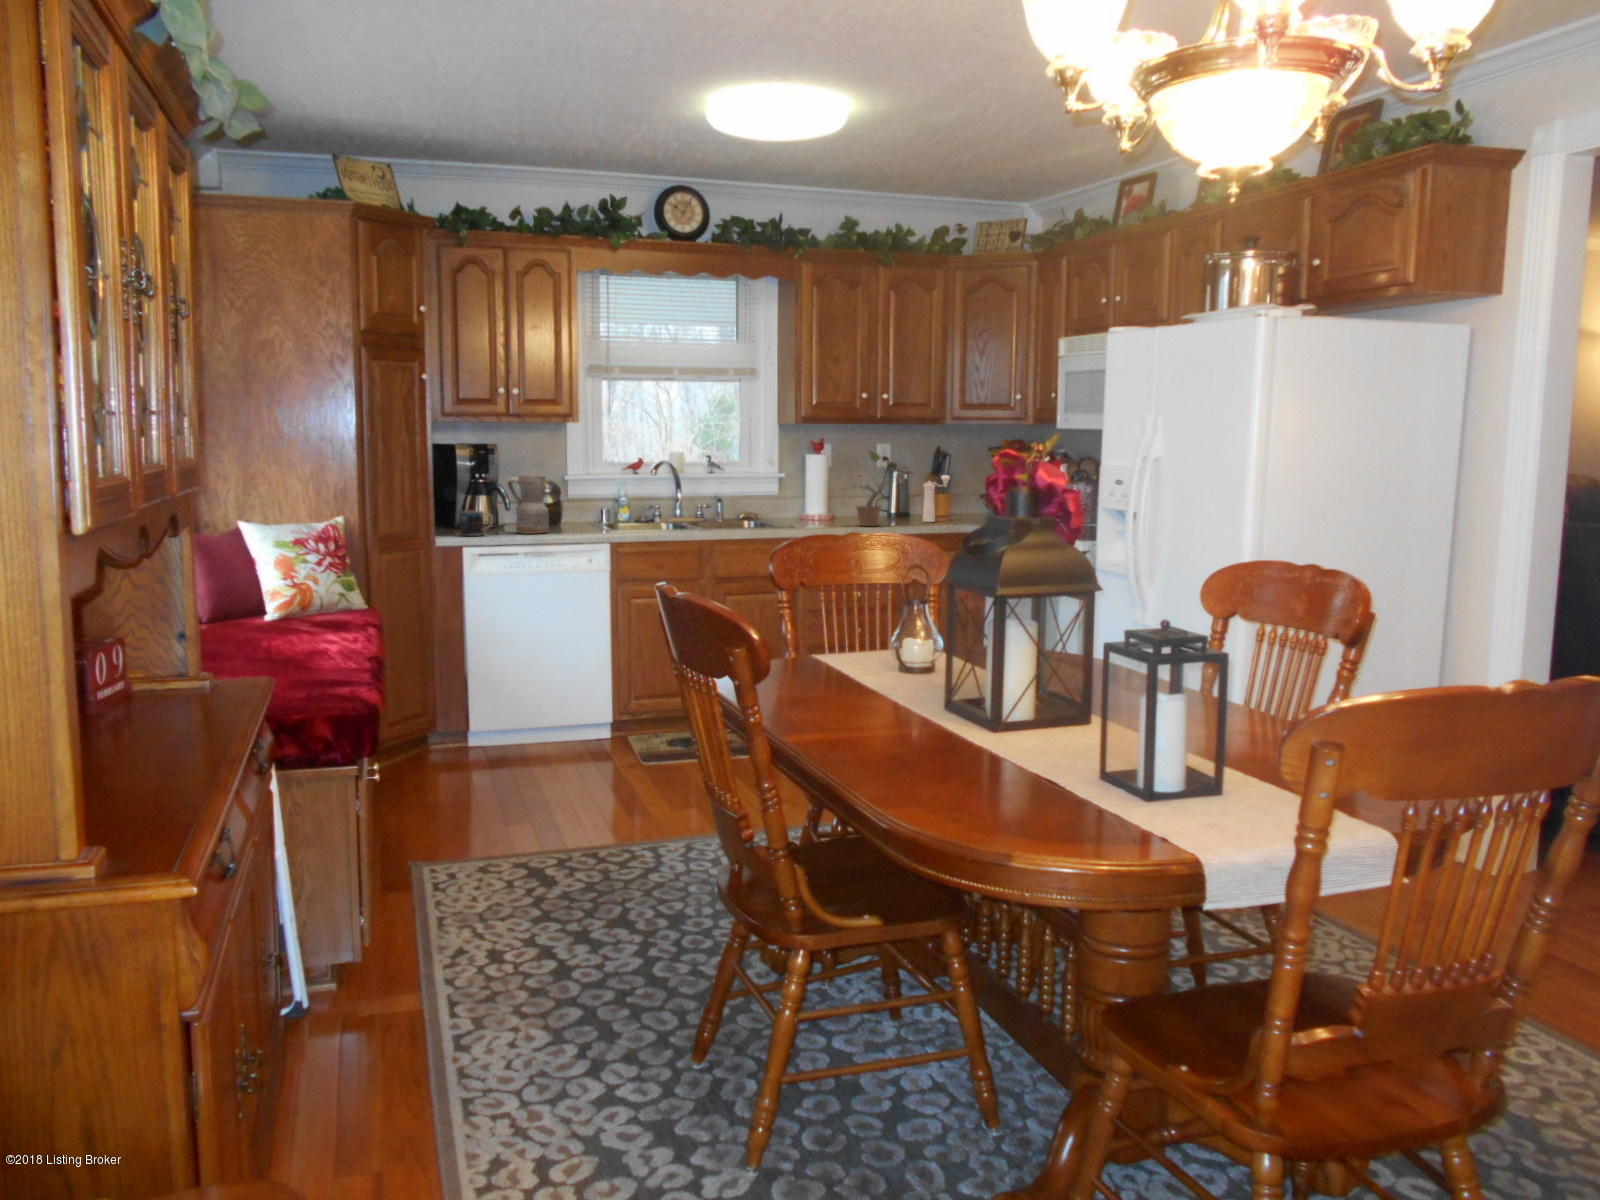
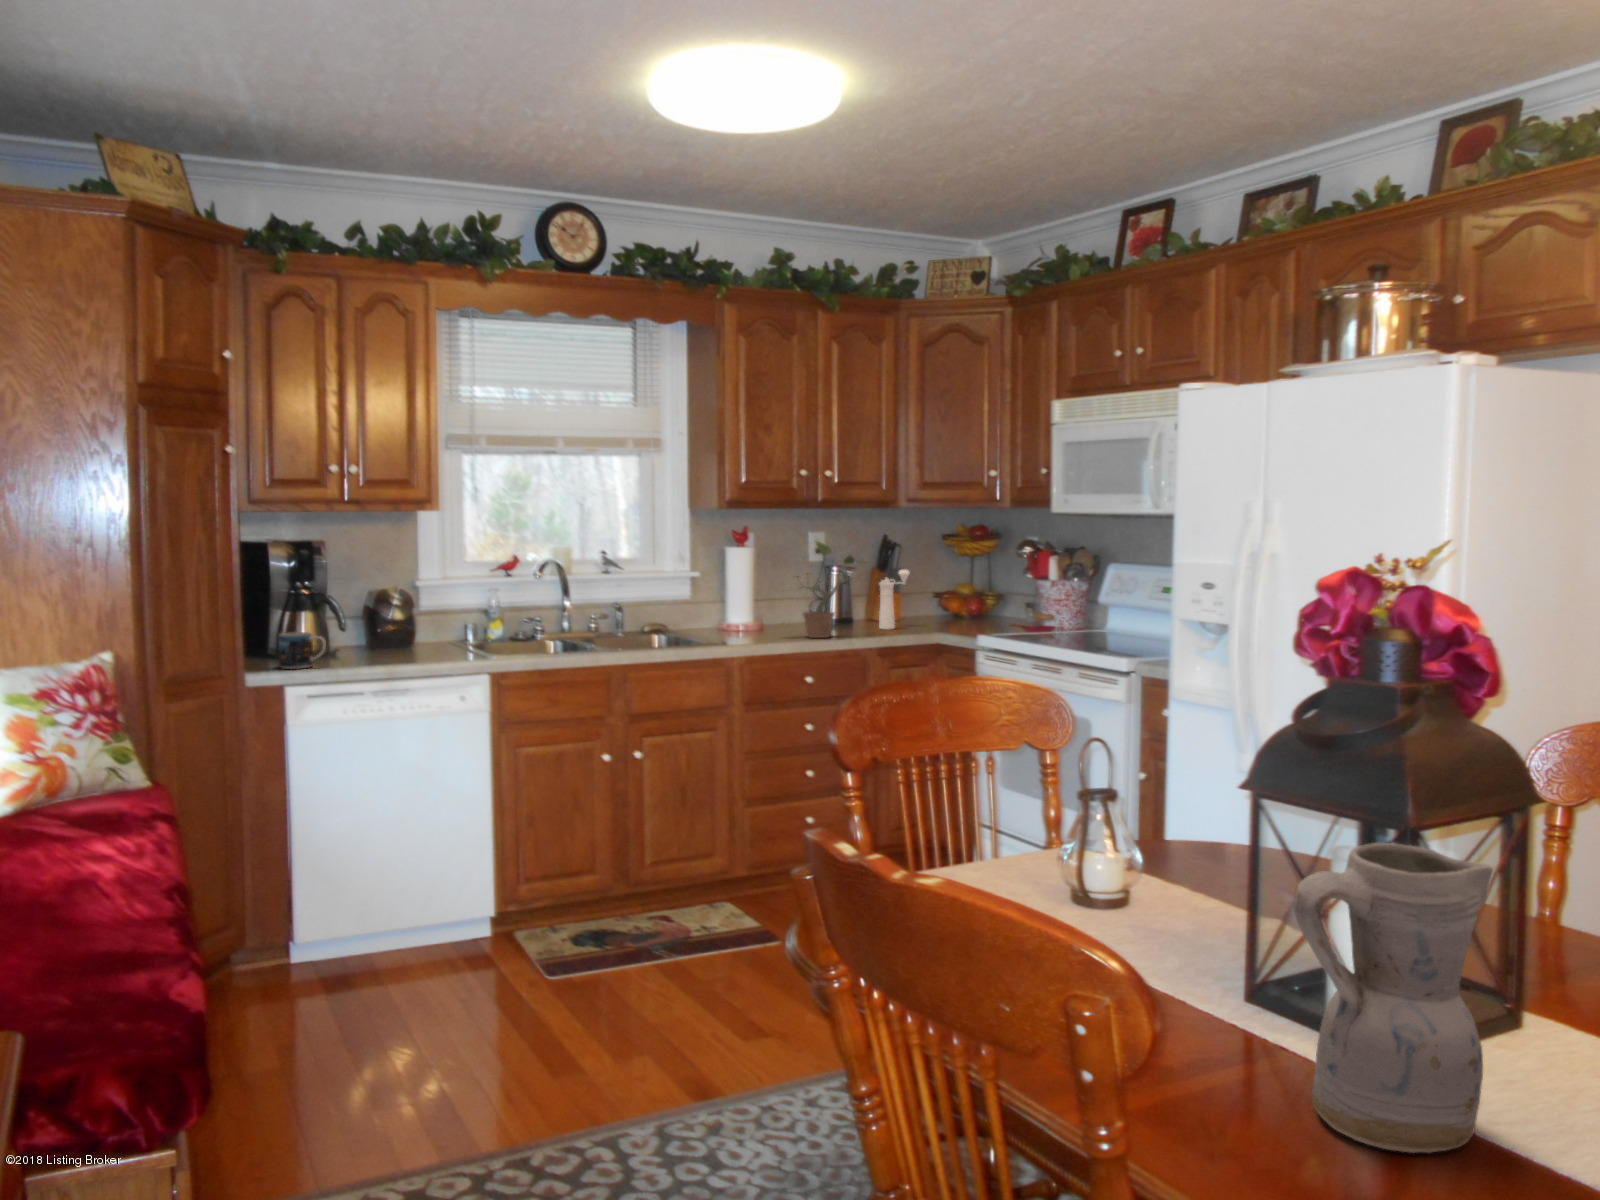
ceramic pitcher: present [508,474,549,534] -> present [1294,843,1493,1153]

